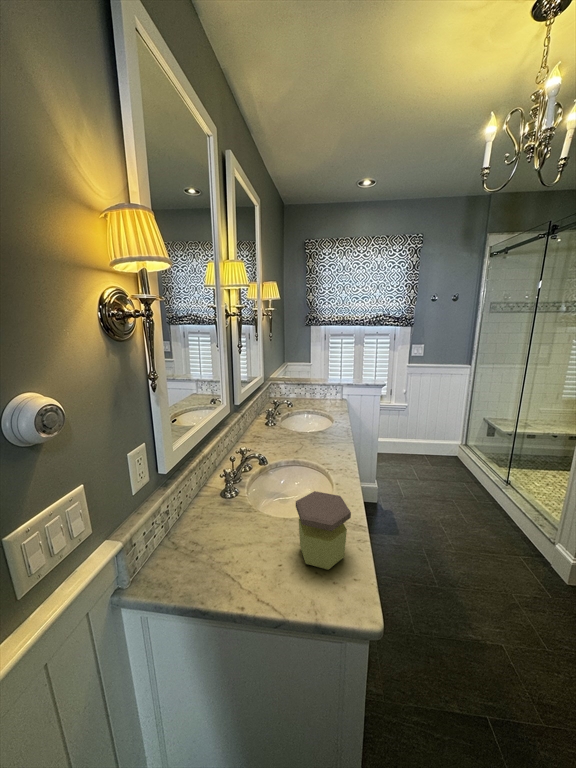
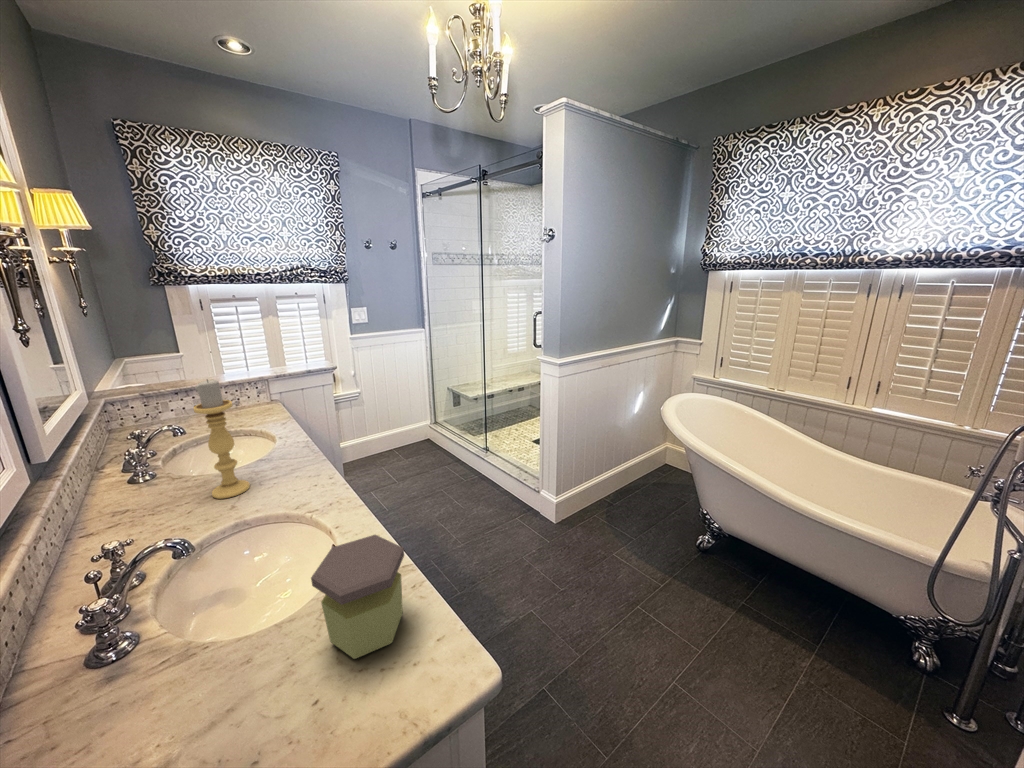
candle holder: none [292,379,309,446] -> present [194,380,250,499]

